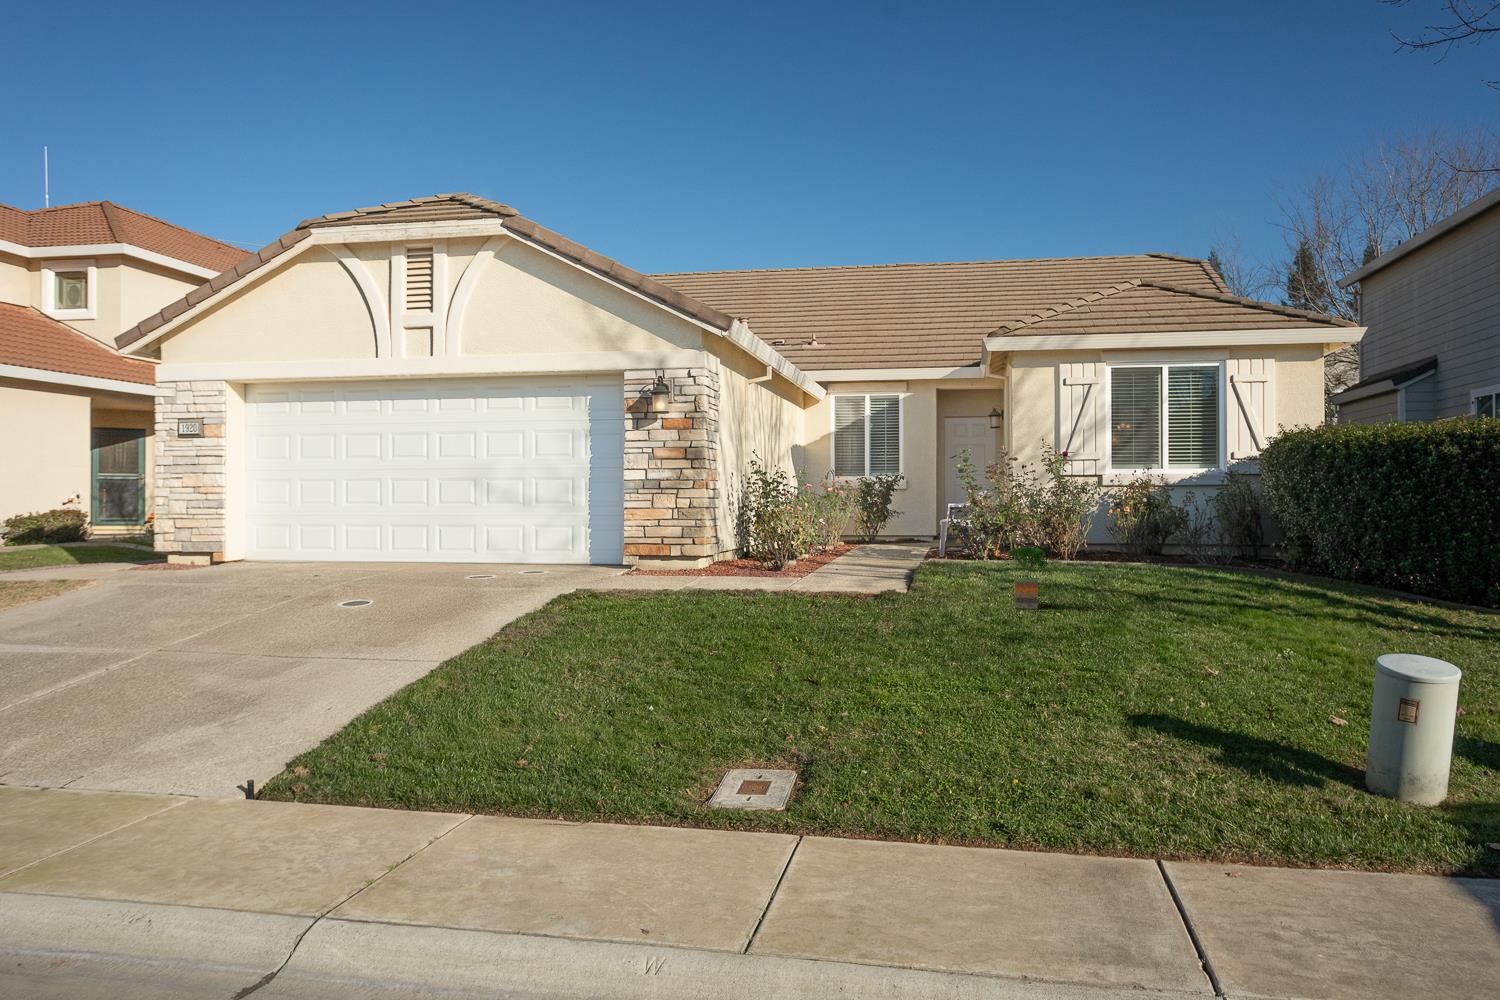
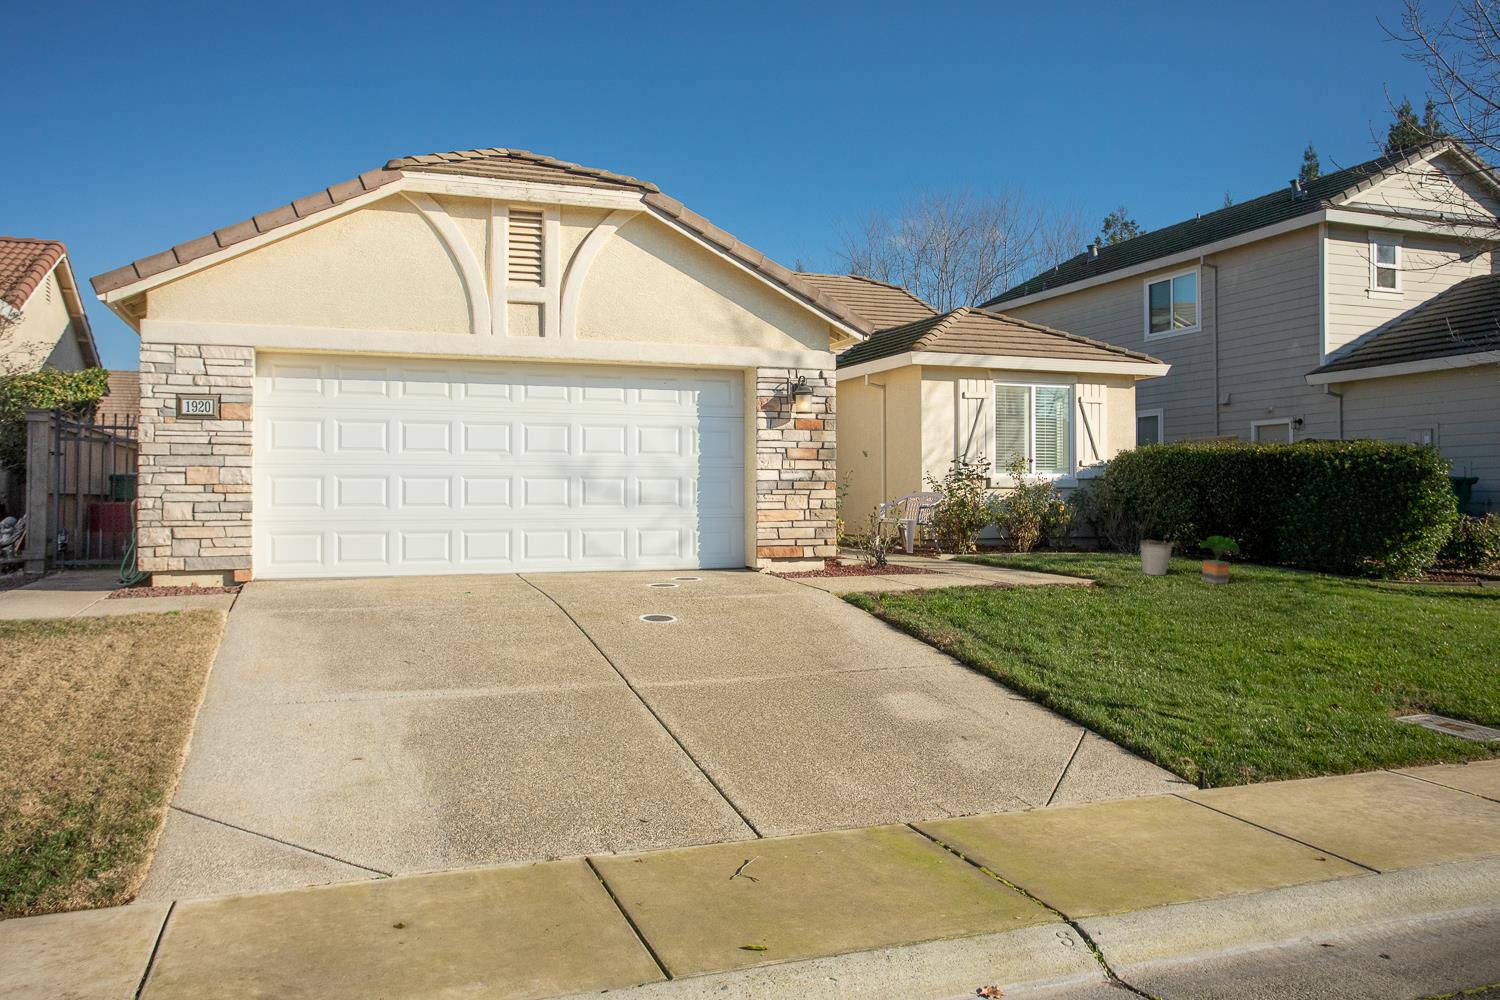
bucket: none [961,552,1002,595] -> present [1140,540,1172,575]

